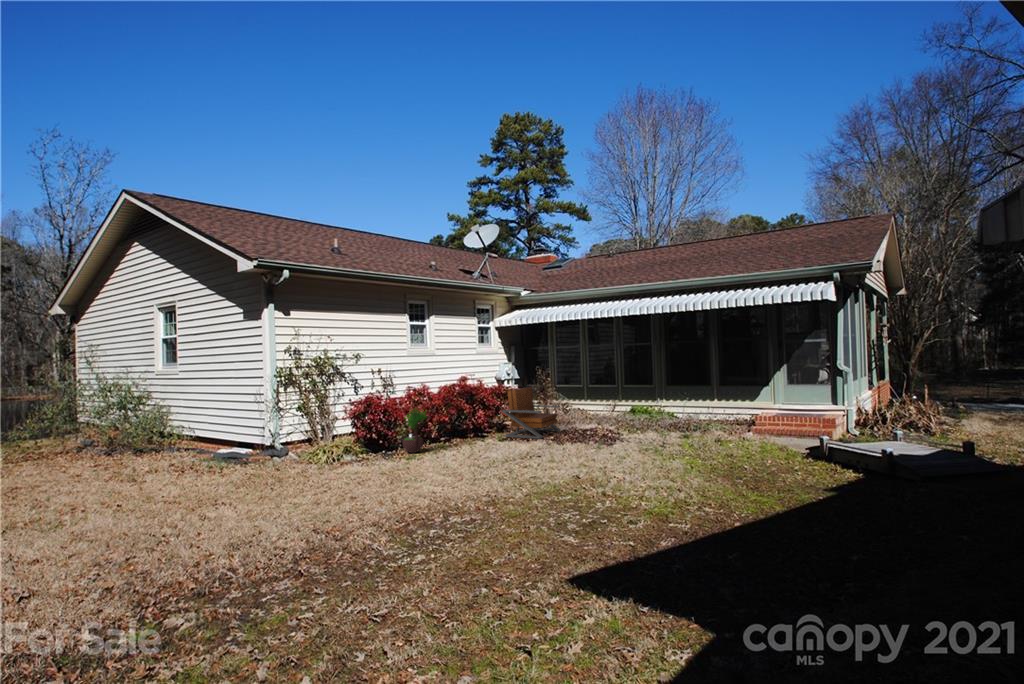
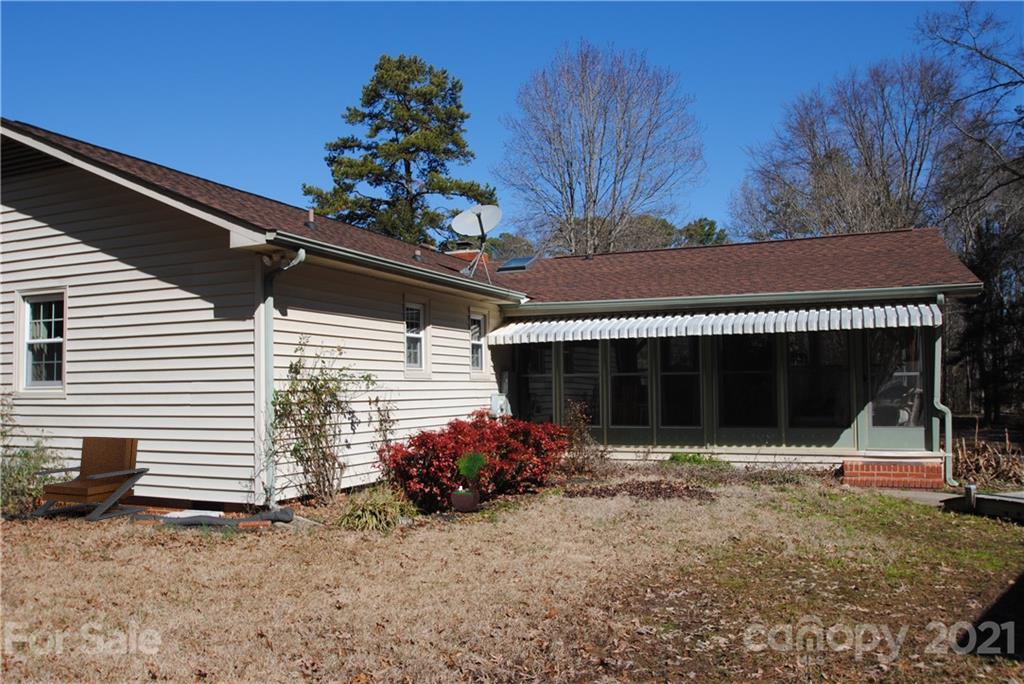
lounge chair: present [502,387,561,439] -> present [33,437,149,521]

